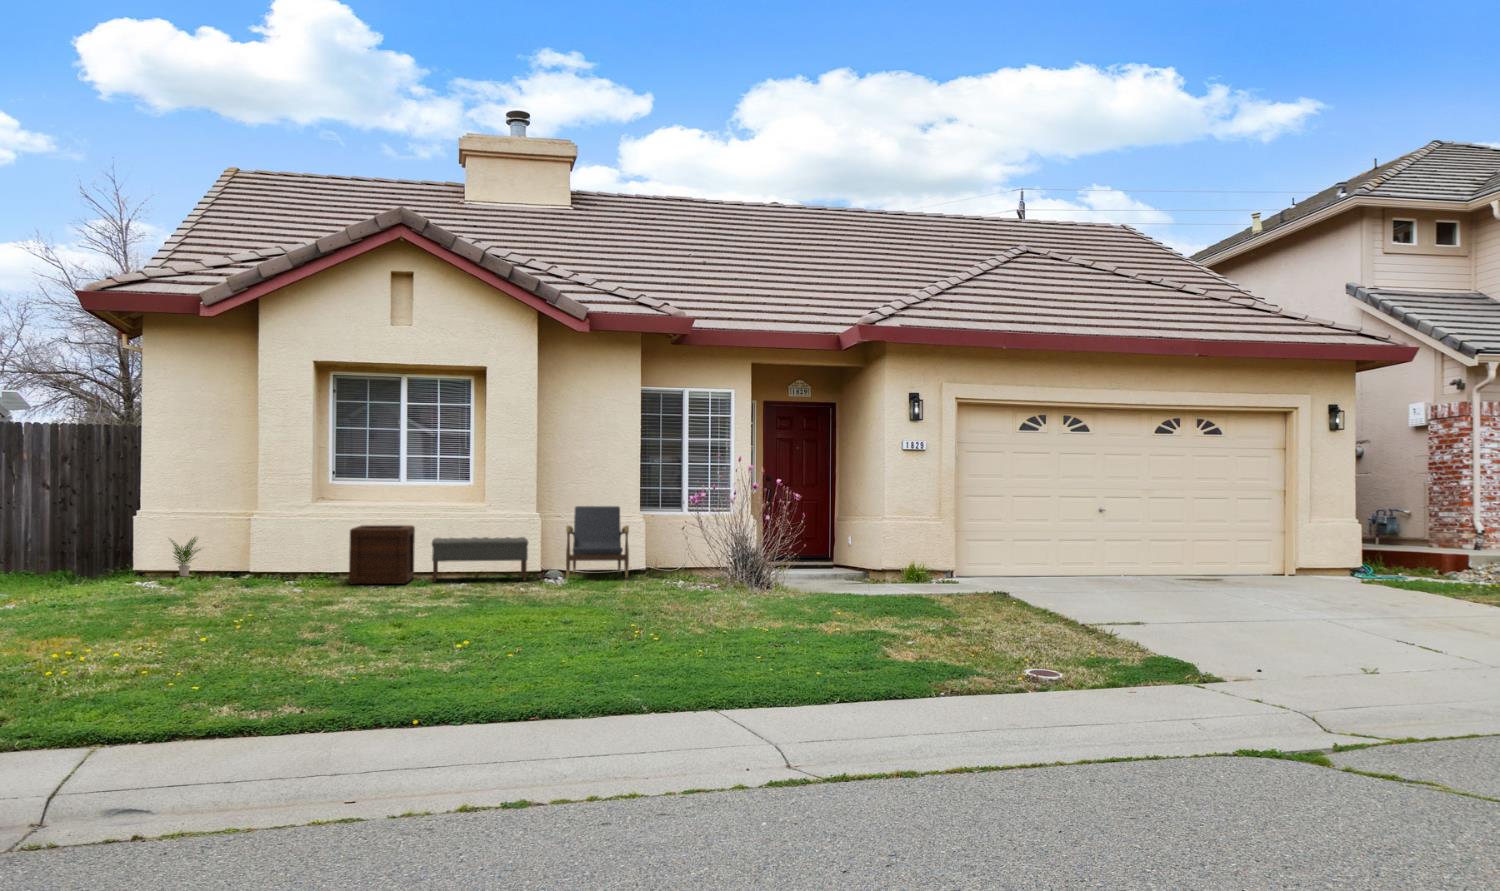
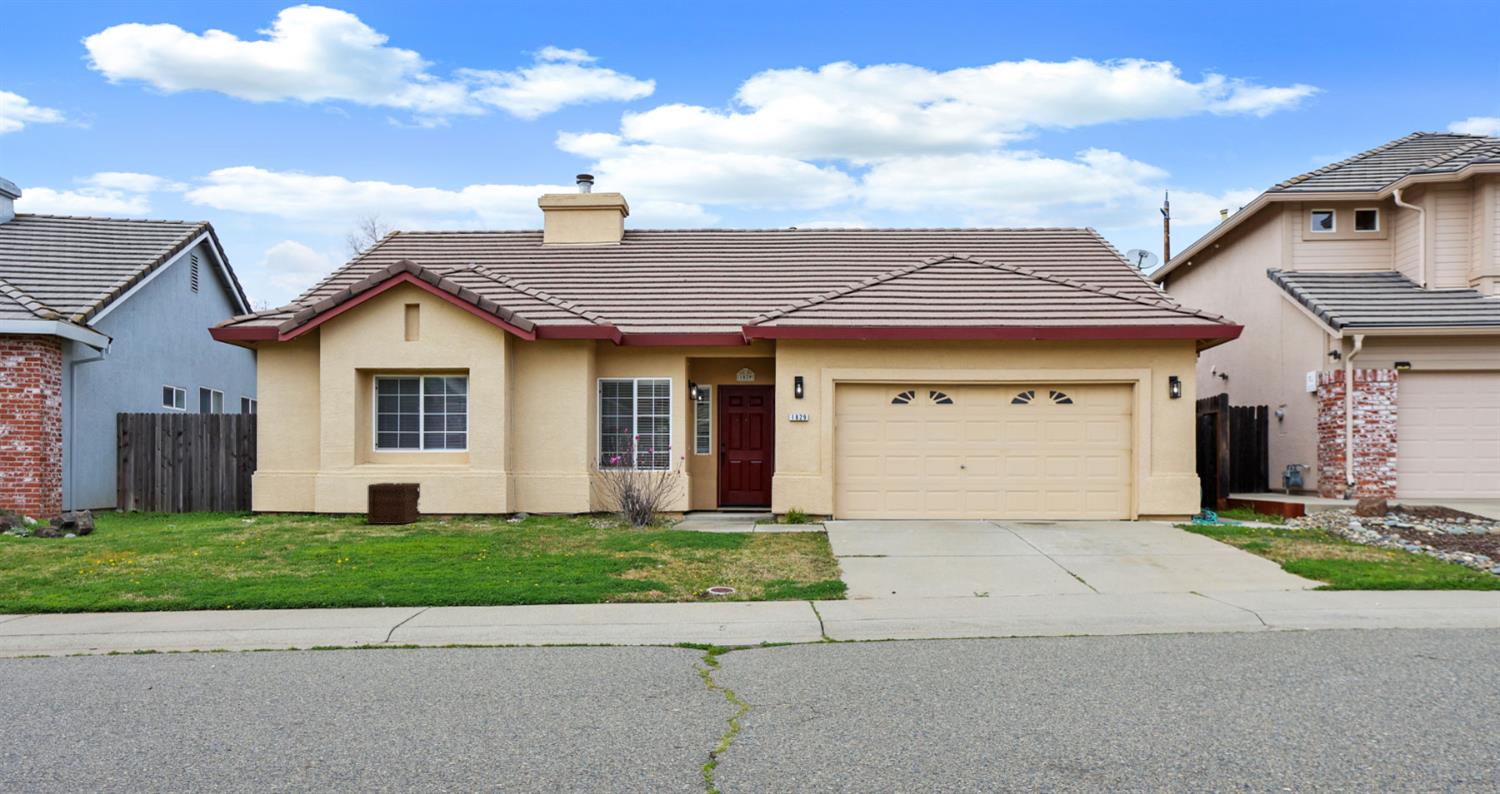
lounge chair: present [566,506,629,578] -> none [524,468,575,521]
potted plant: present [171,537,200,576] -> none [265,490,293,518]
bench: present [432,537,528,582] -> none [425,491,500,523]

